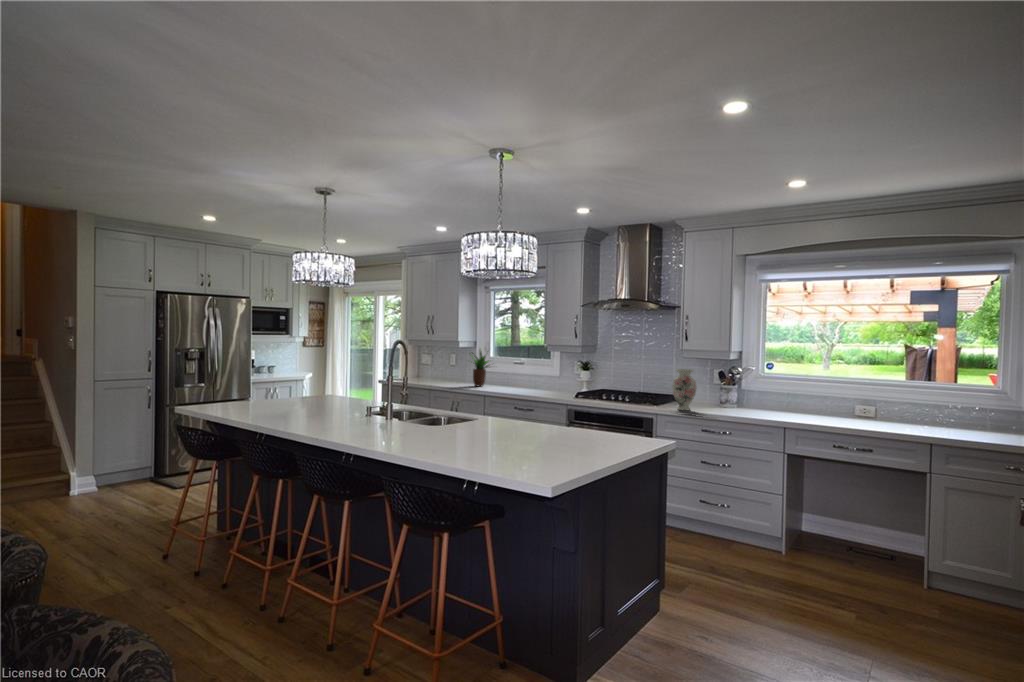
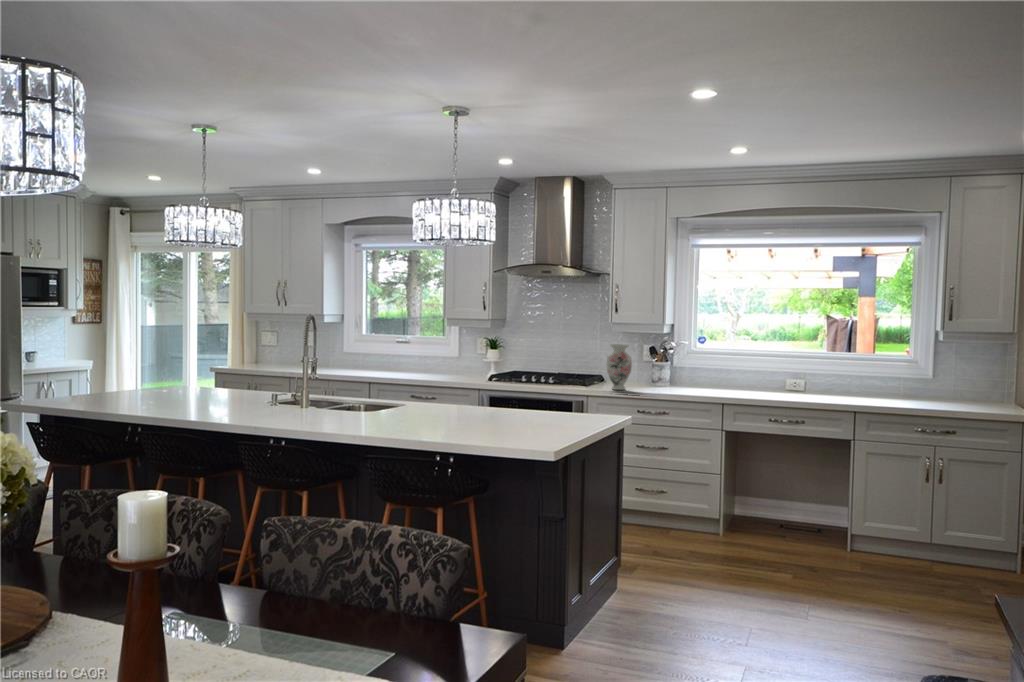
potted plant: present [472,351,490,386] -> none [341,323,381,373]

